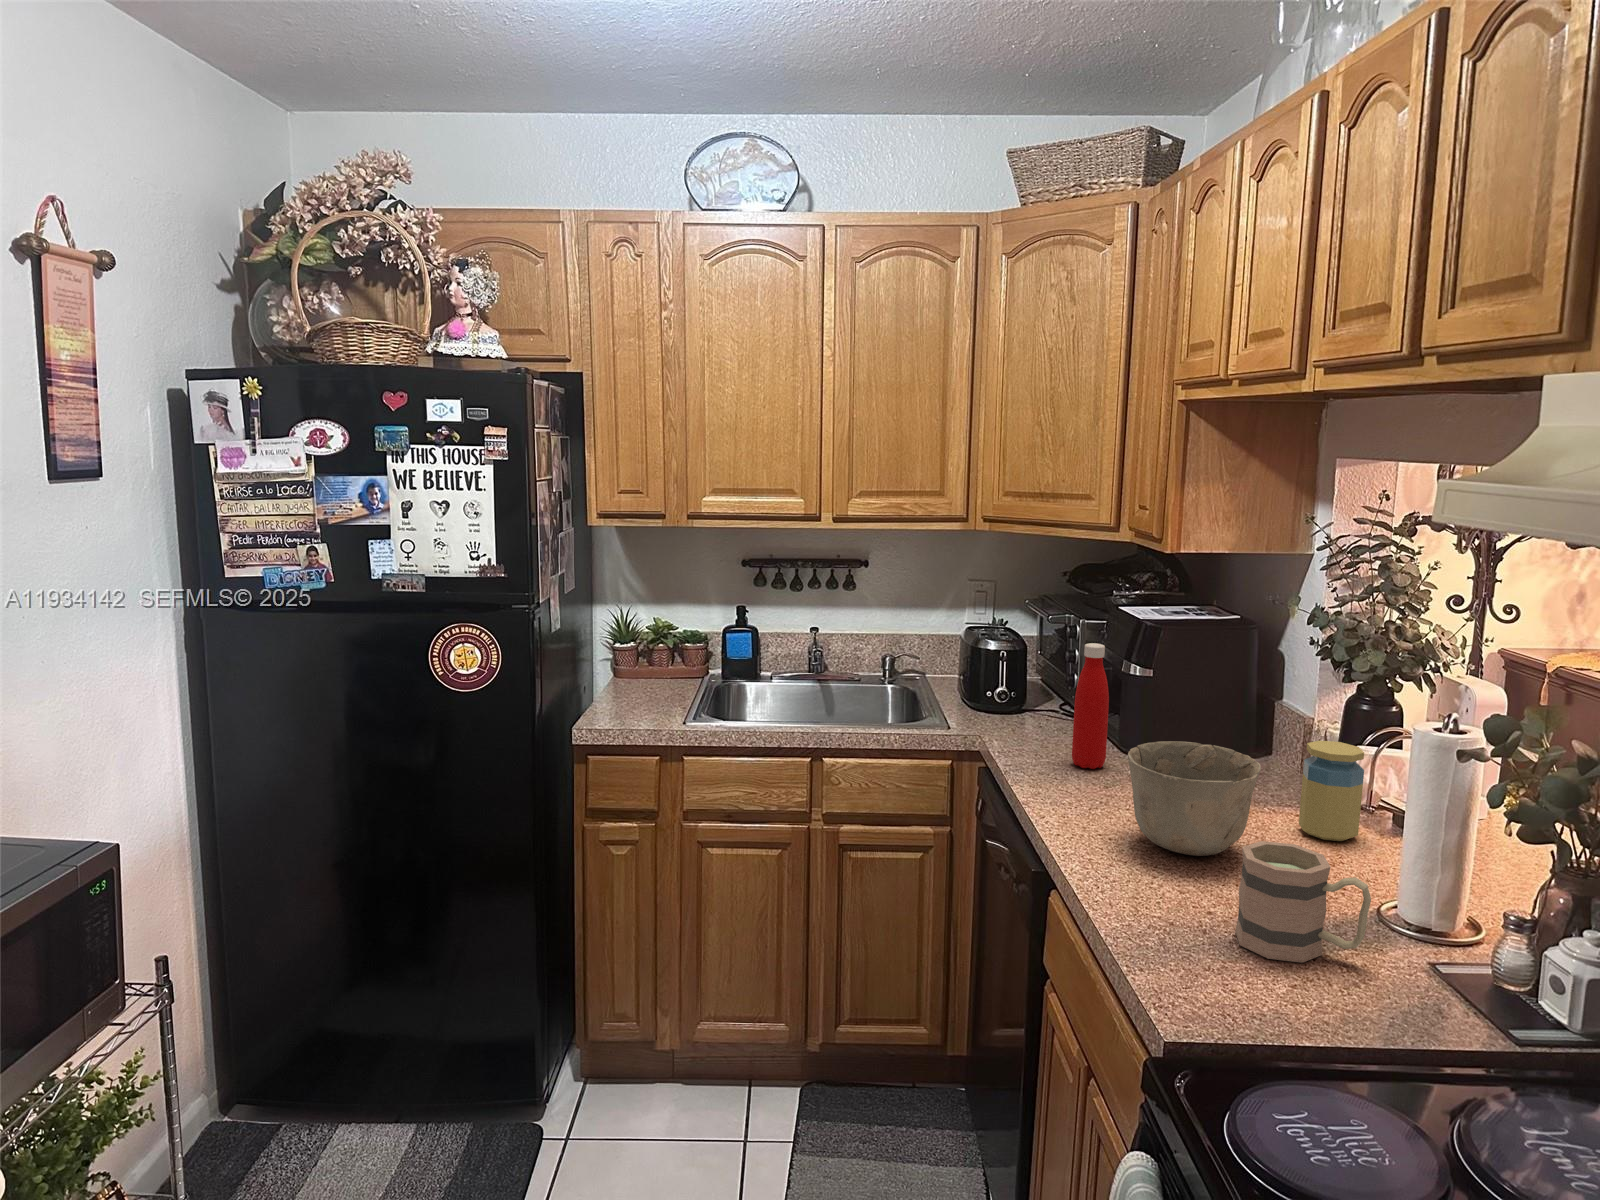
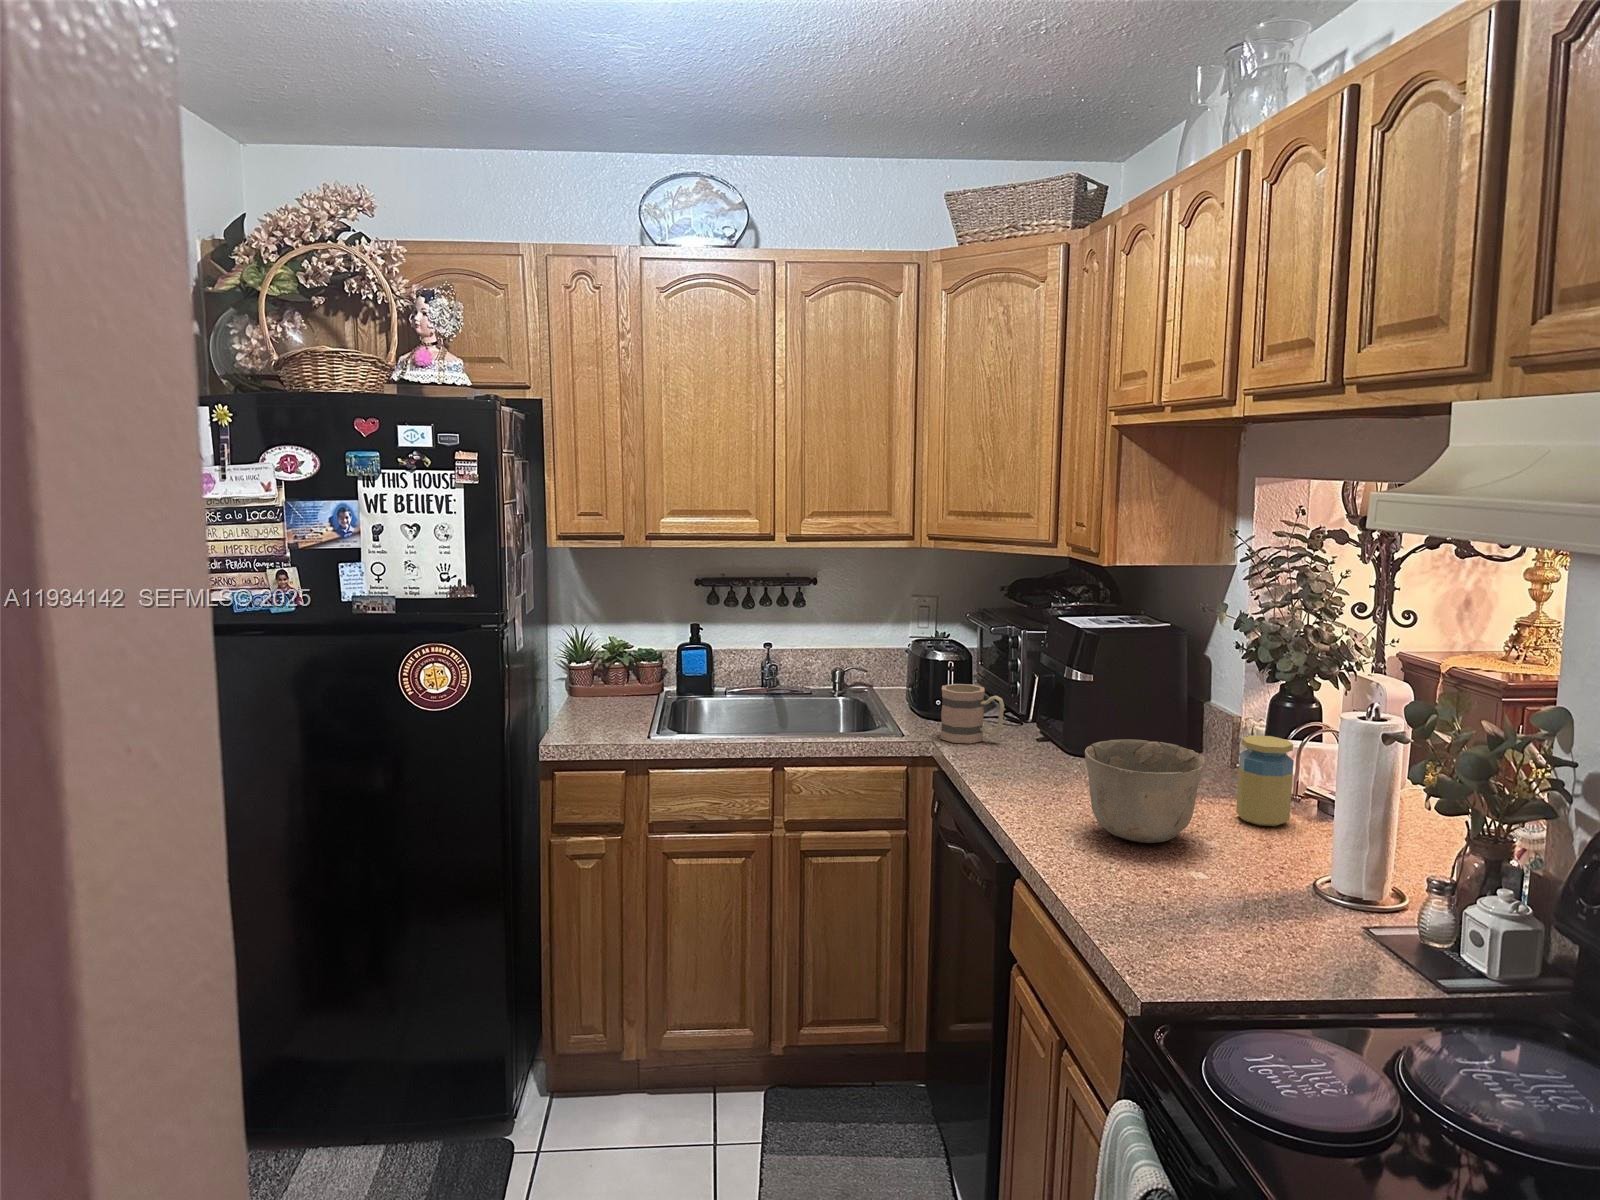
bottle: present [1072,643,1109,769] -> none [1025,652,1057,770]
mug: present [1235,841,1371,963] -> present [940,684,1004,743]

